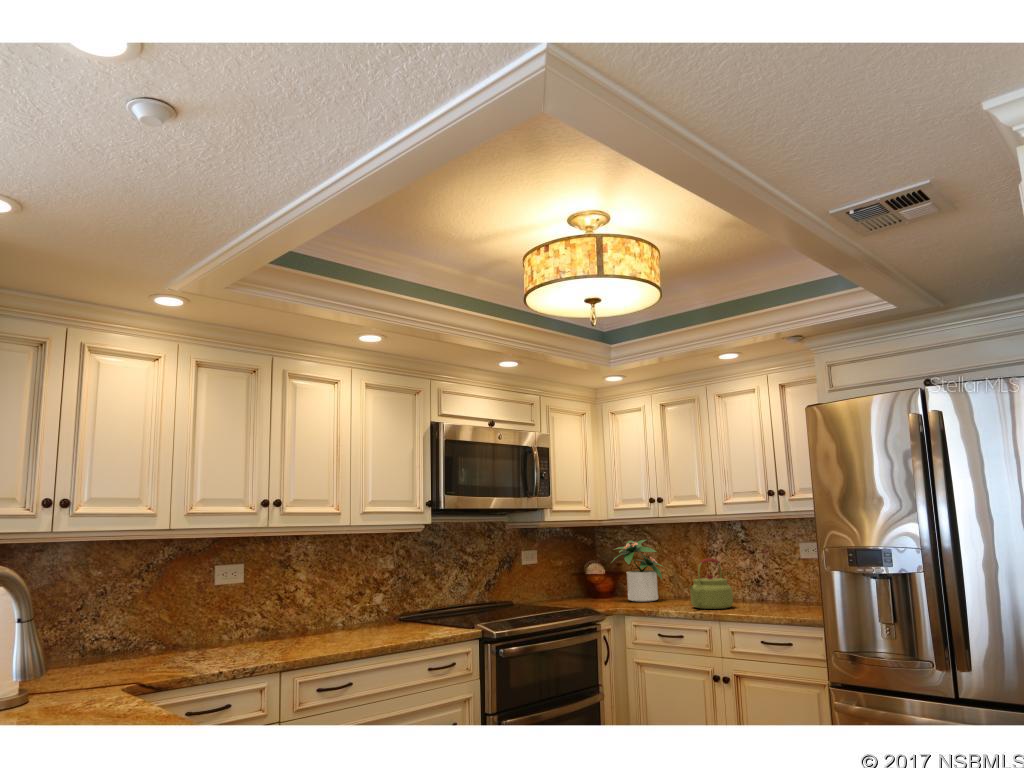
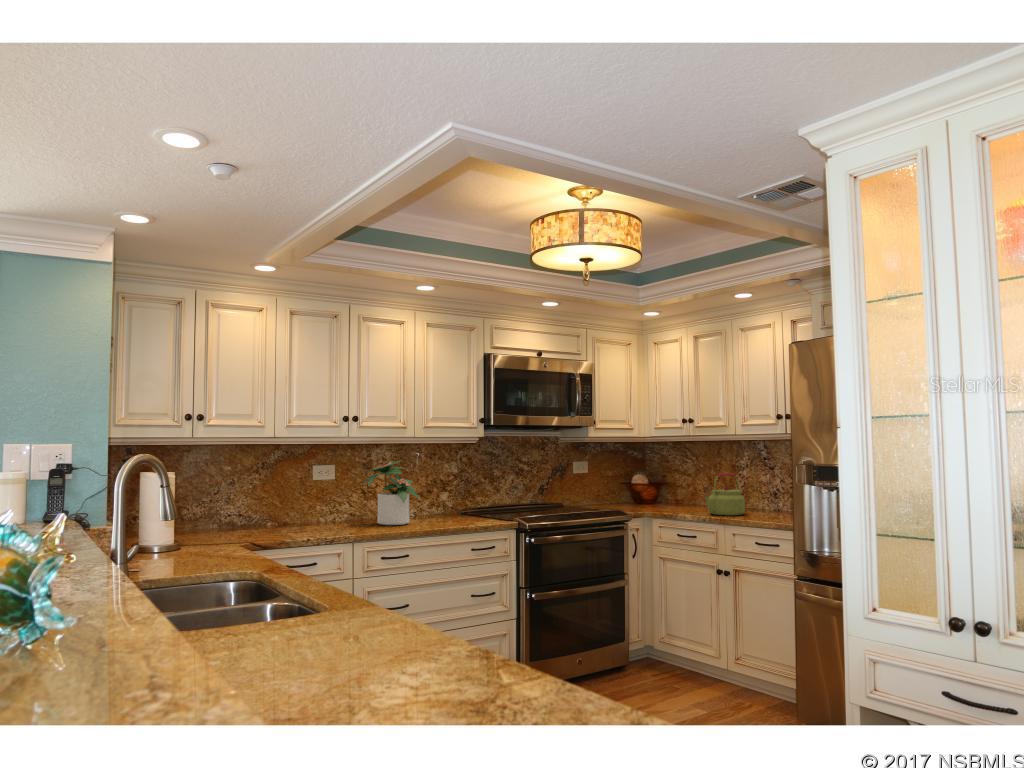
potted plant: present [612,540,662,602] -> present [363,461,420,525]

